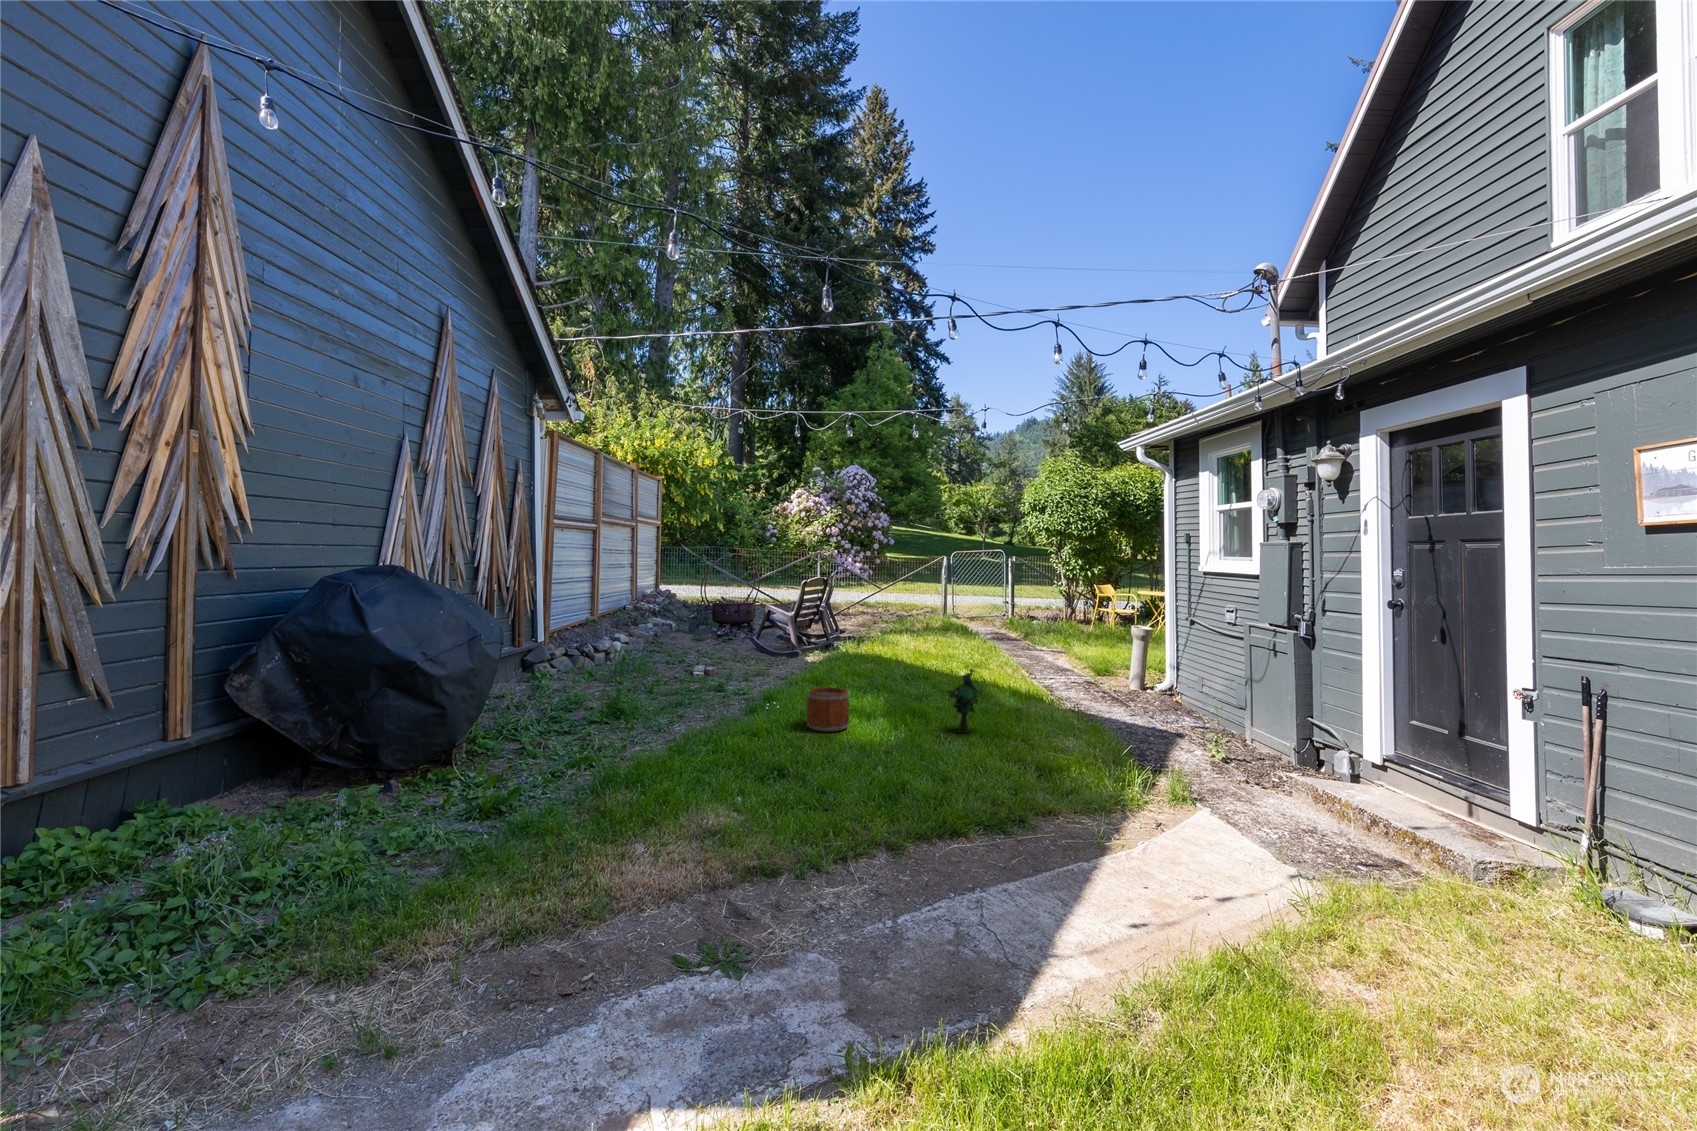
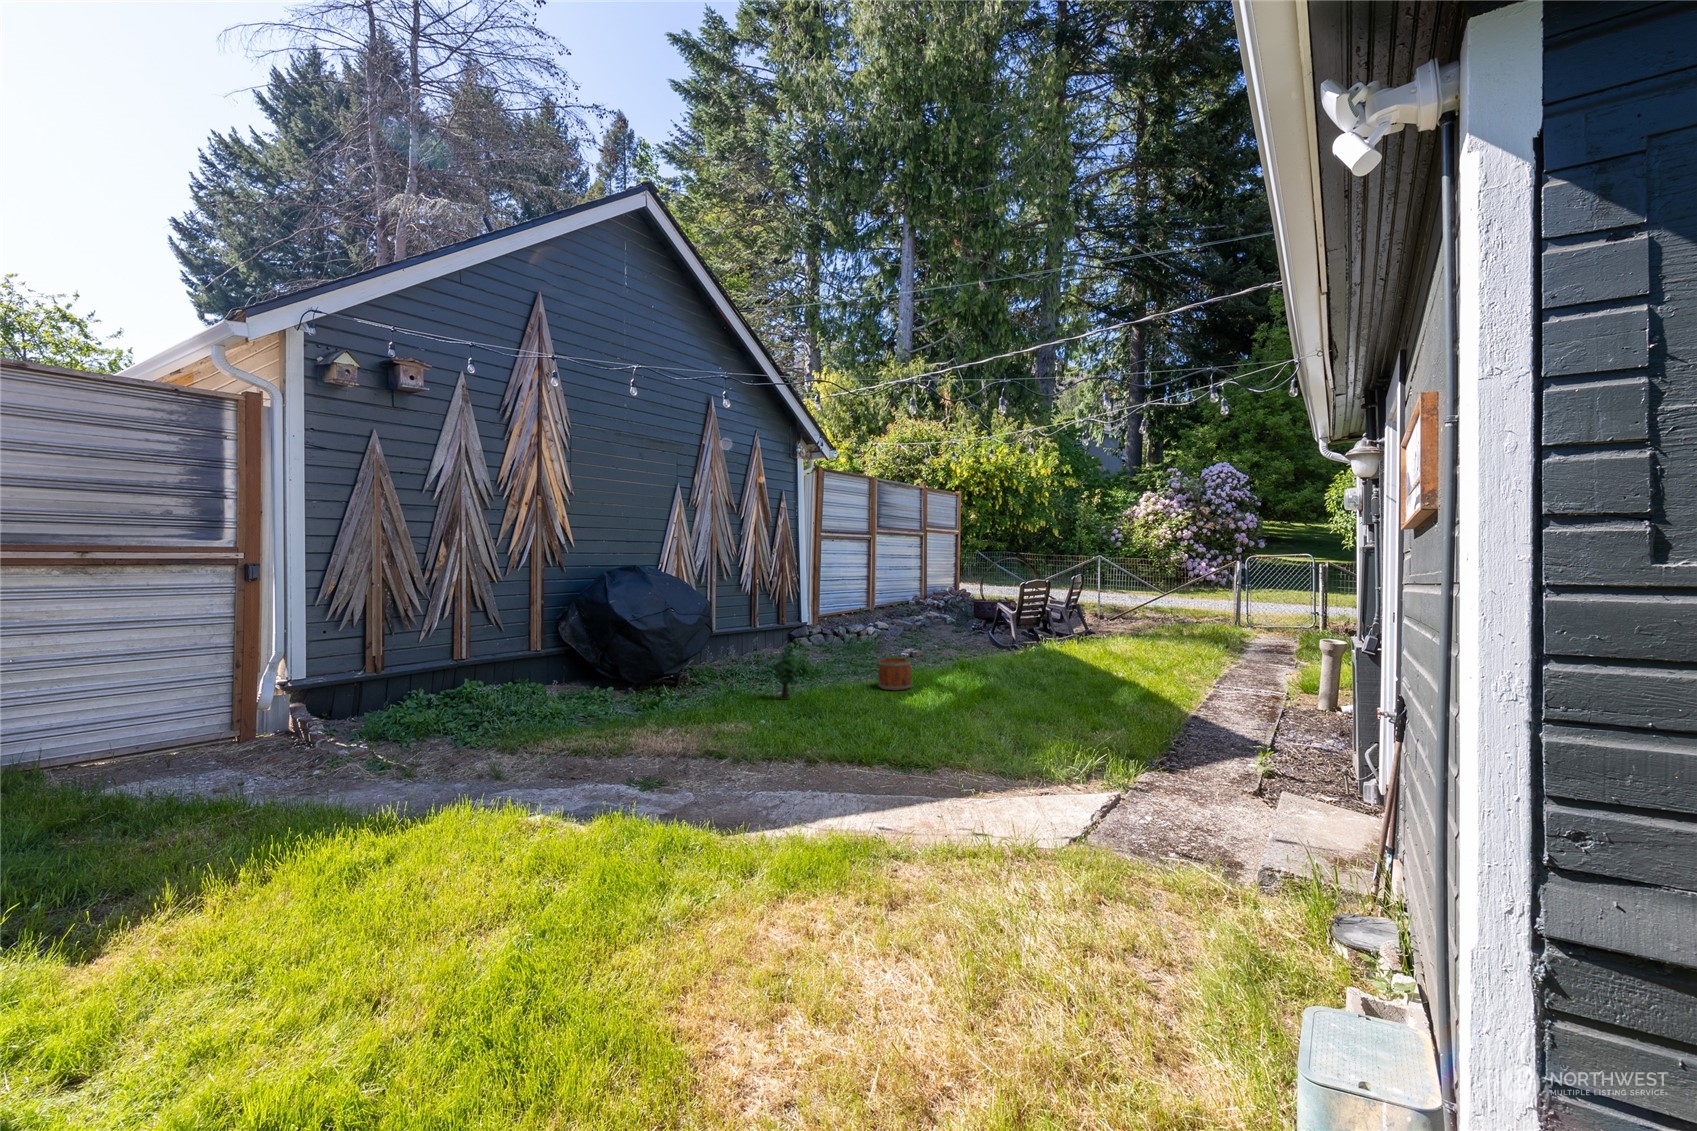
decorative plant: present [947,669,982,733] -> present [772,649,799,700]

